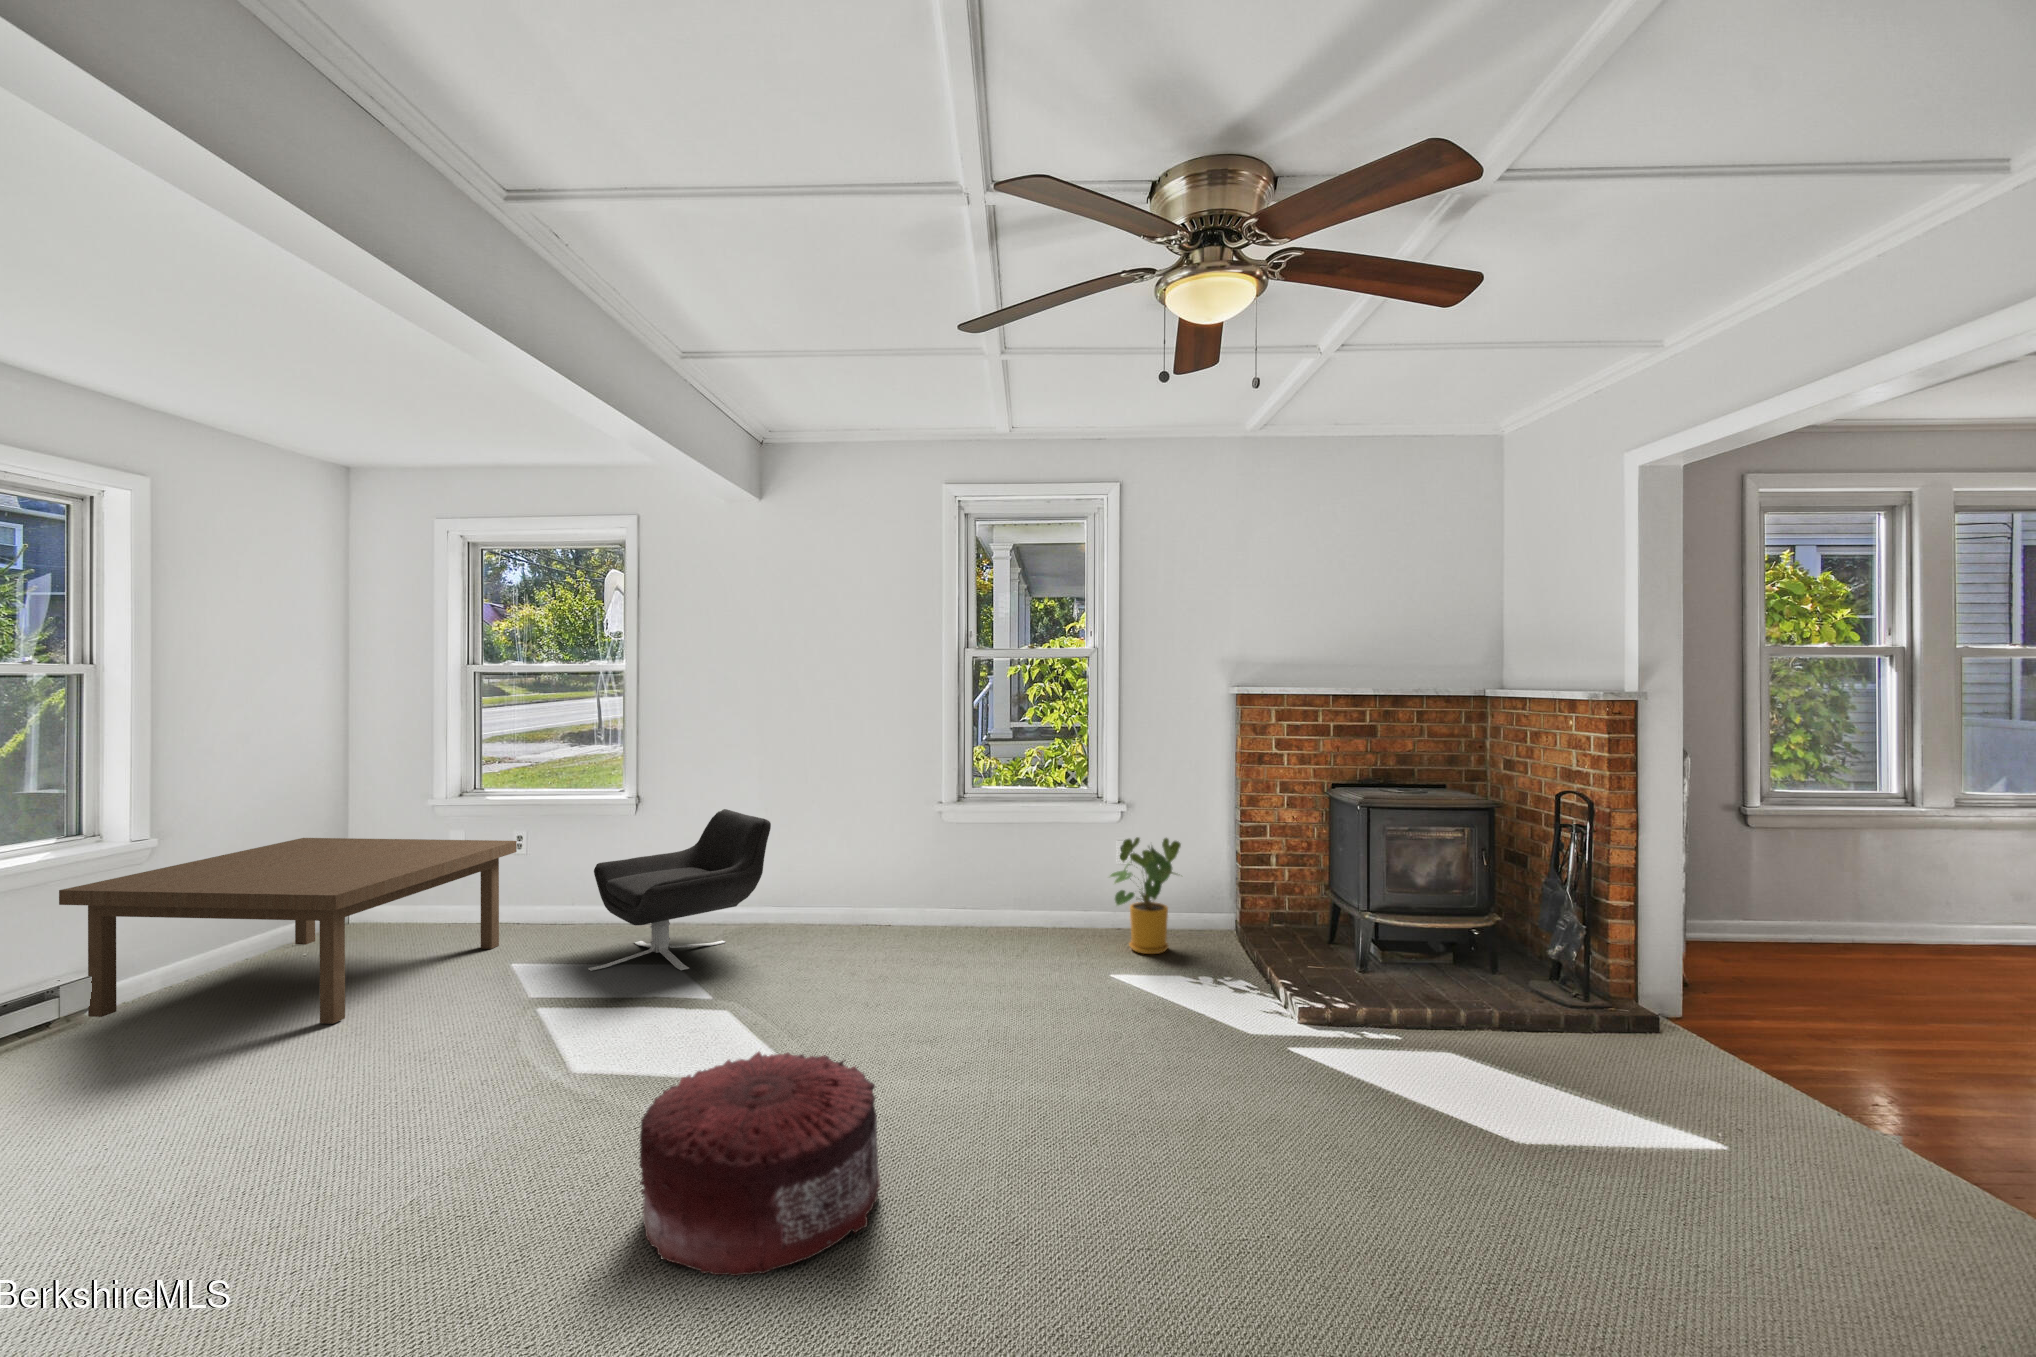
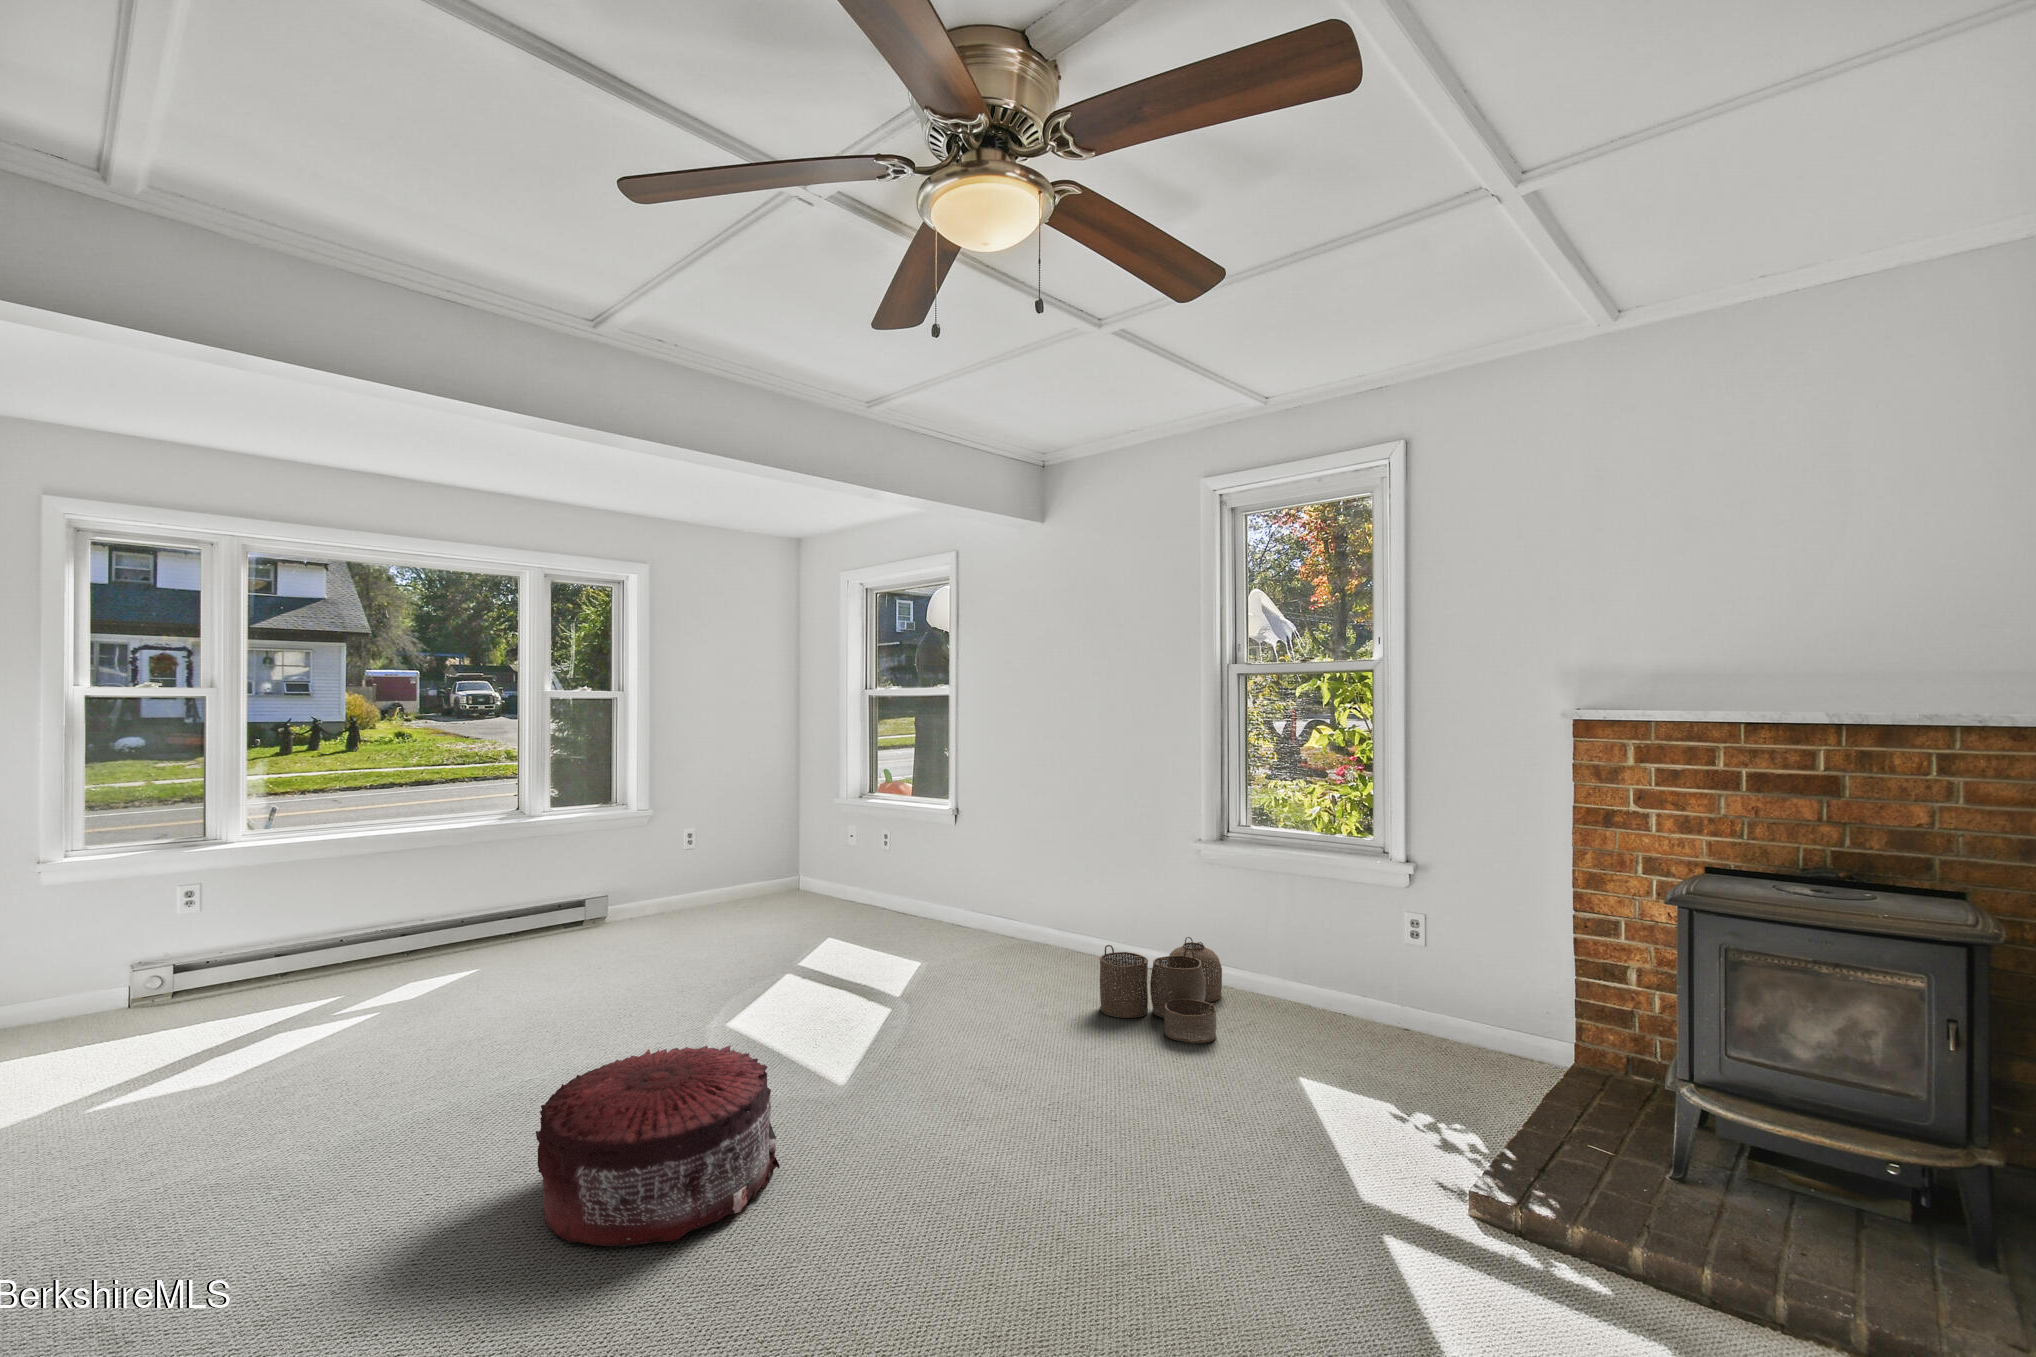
lounge chair: present [588,809,771,971] -> none [865,825,1021,970]
house plant: present [1110,837,1181,954] -> none [1338,910,1479,1074]
coffee table: present [59,838,517,1024] -> none [587,818,859,957]
woven basket: none [897,889,1015,971] -> present [1099,937,1222,1043]

